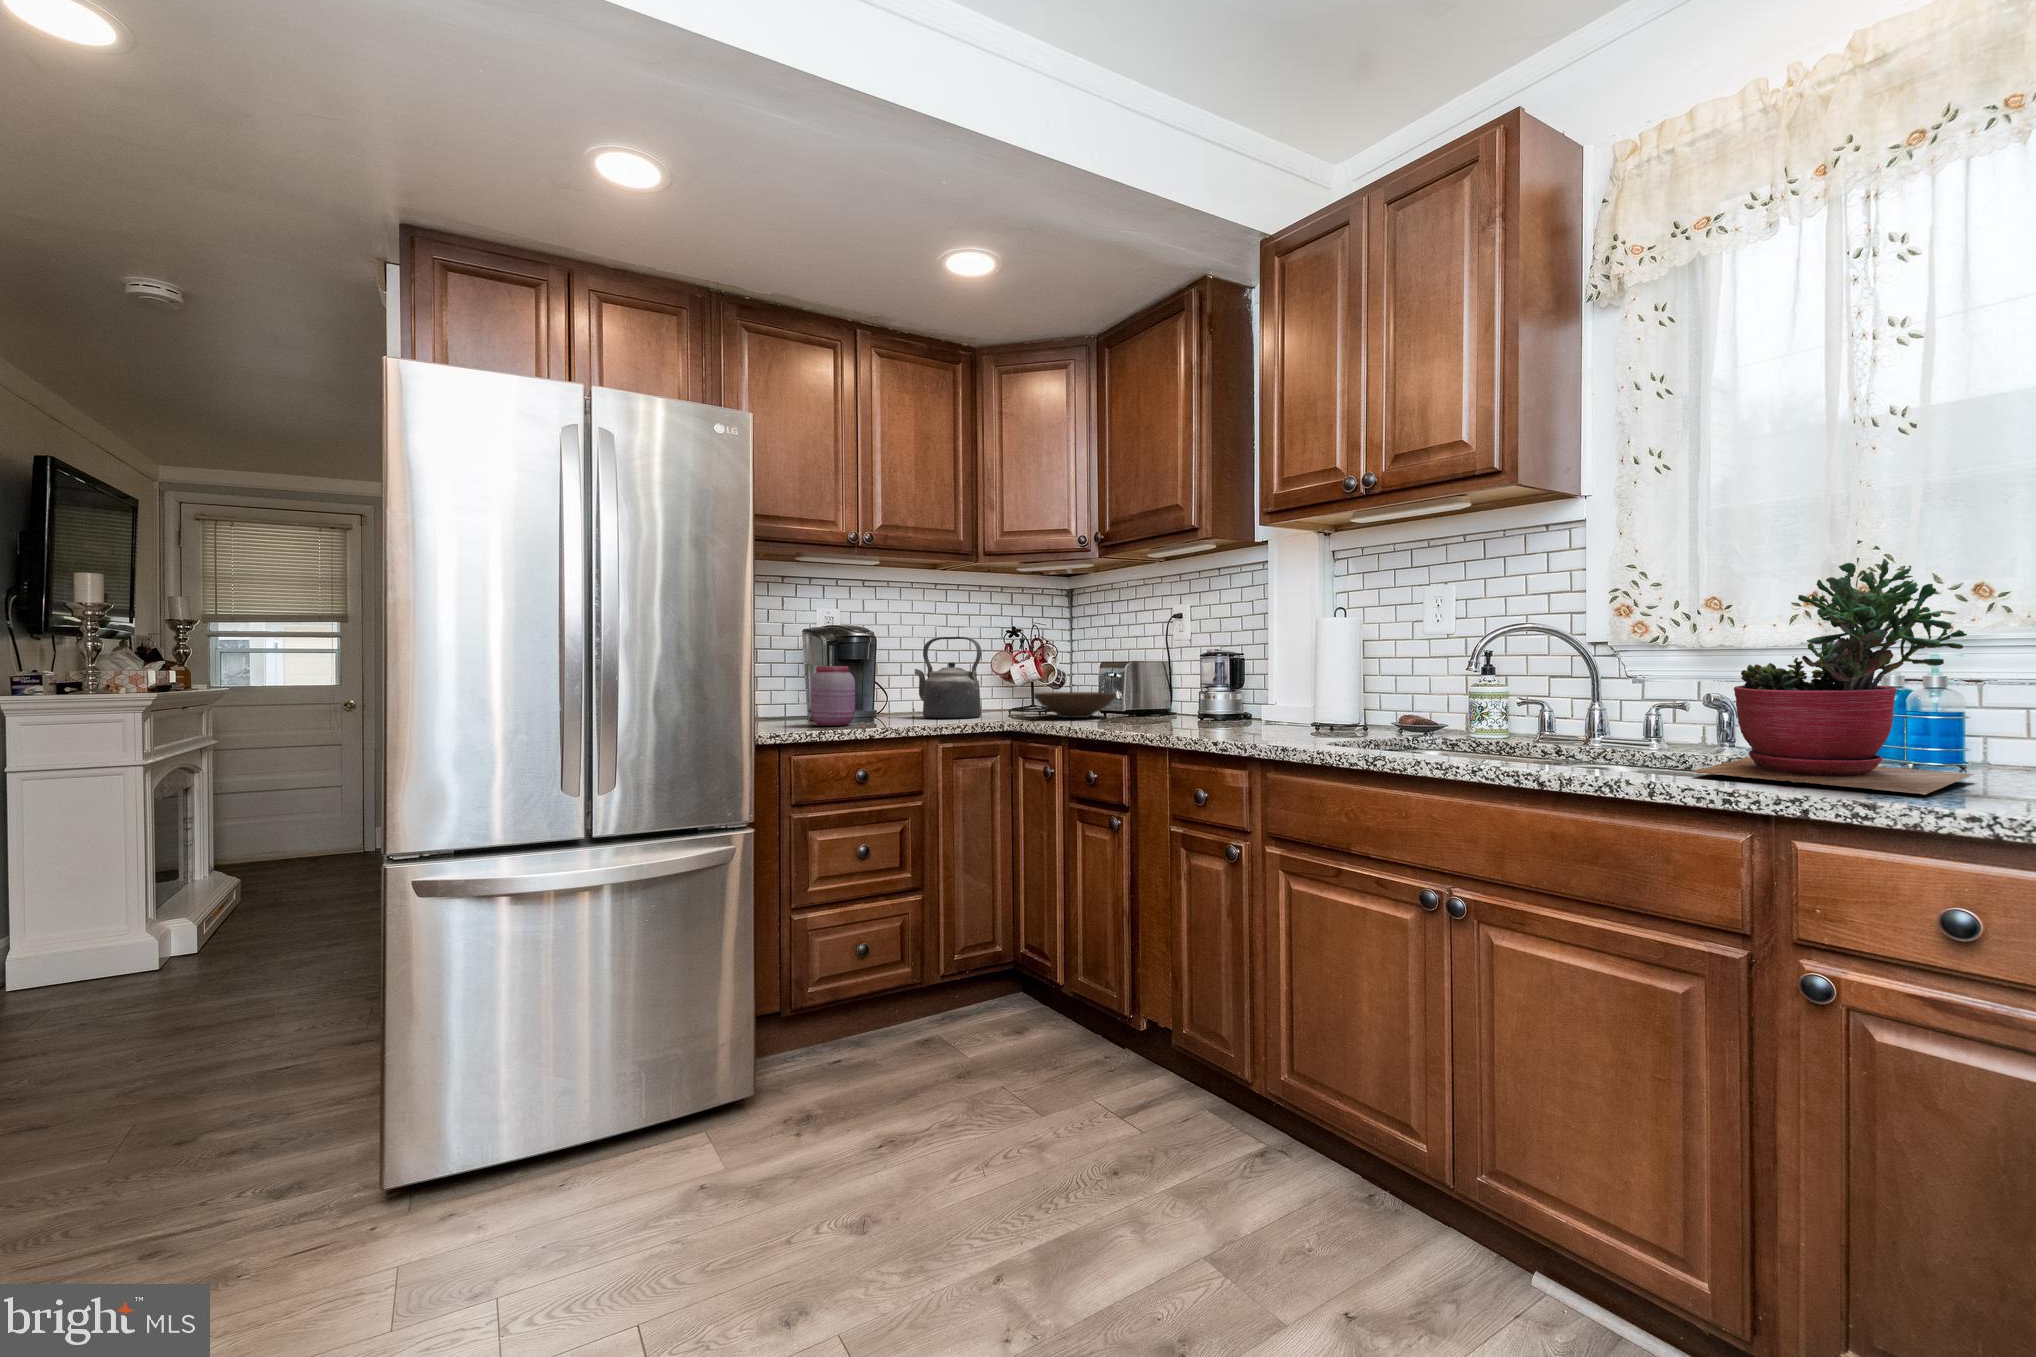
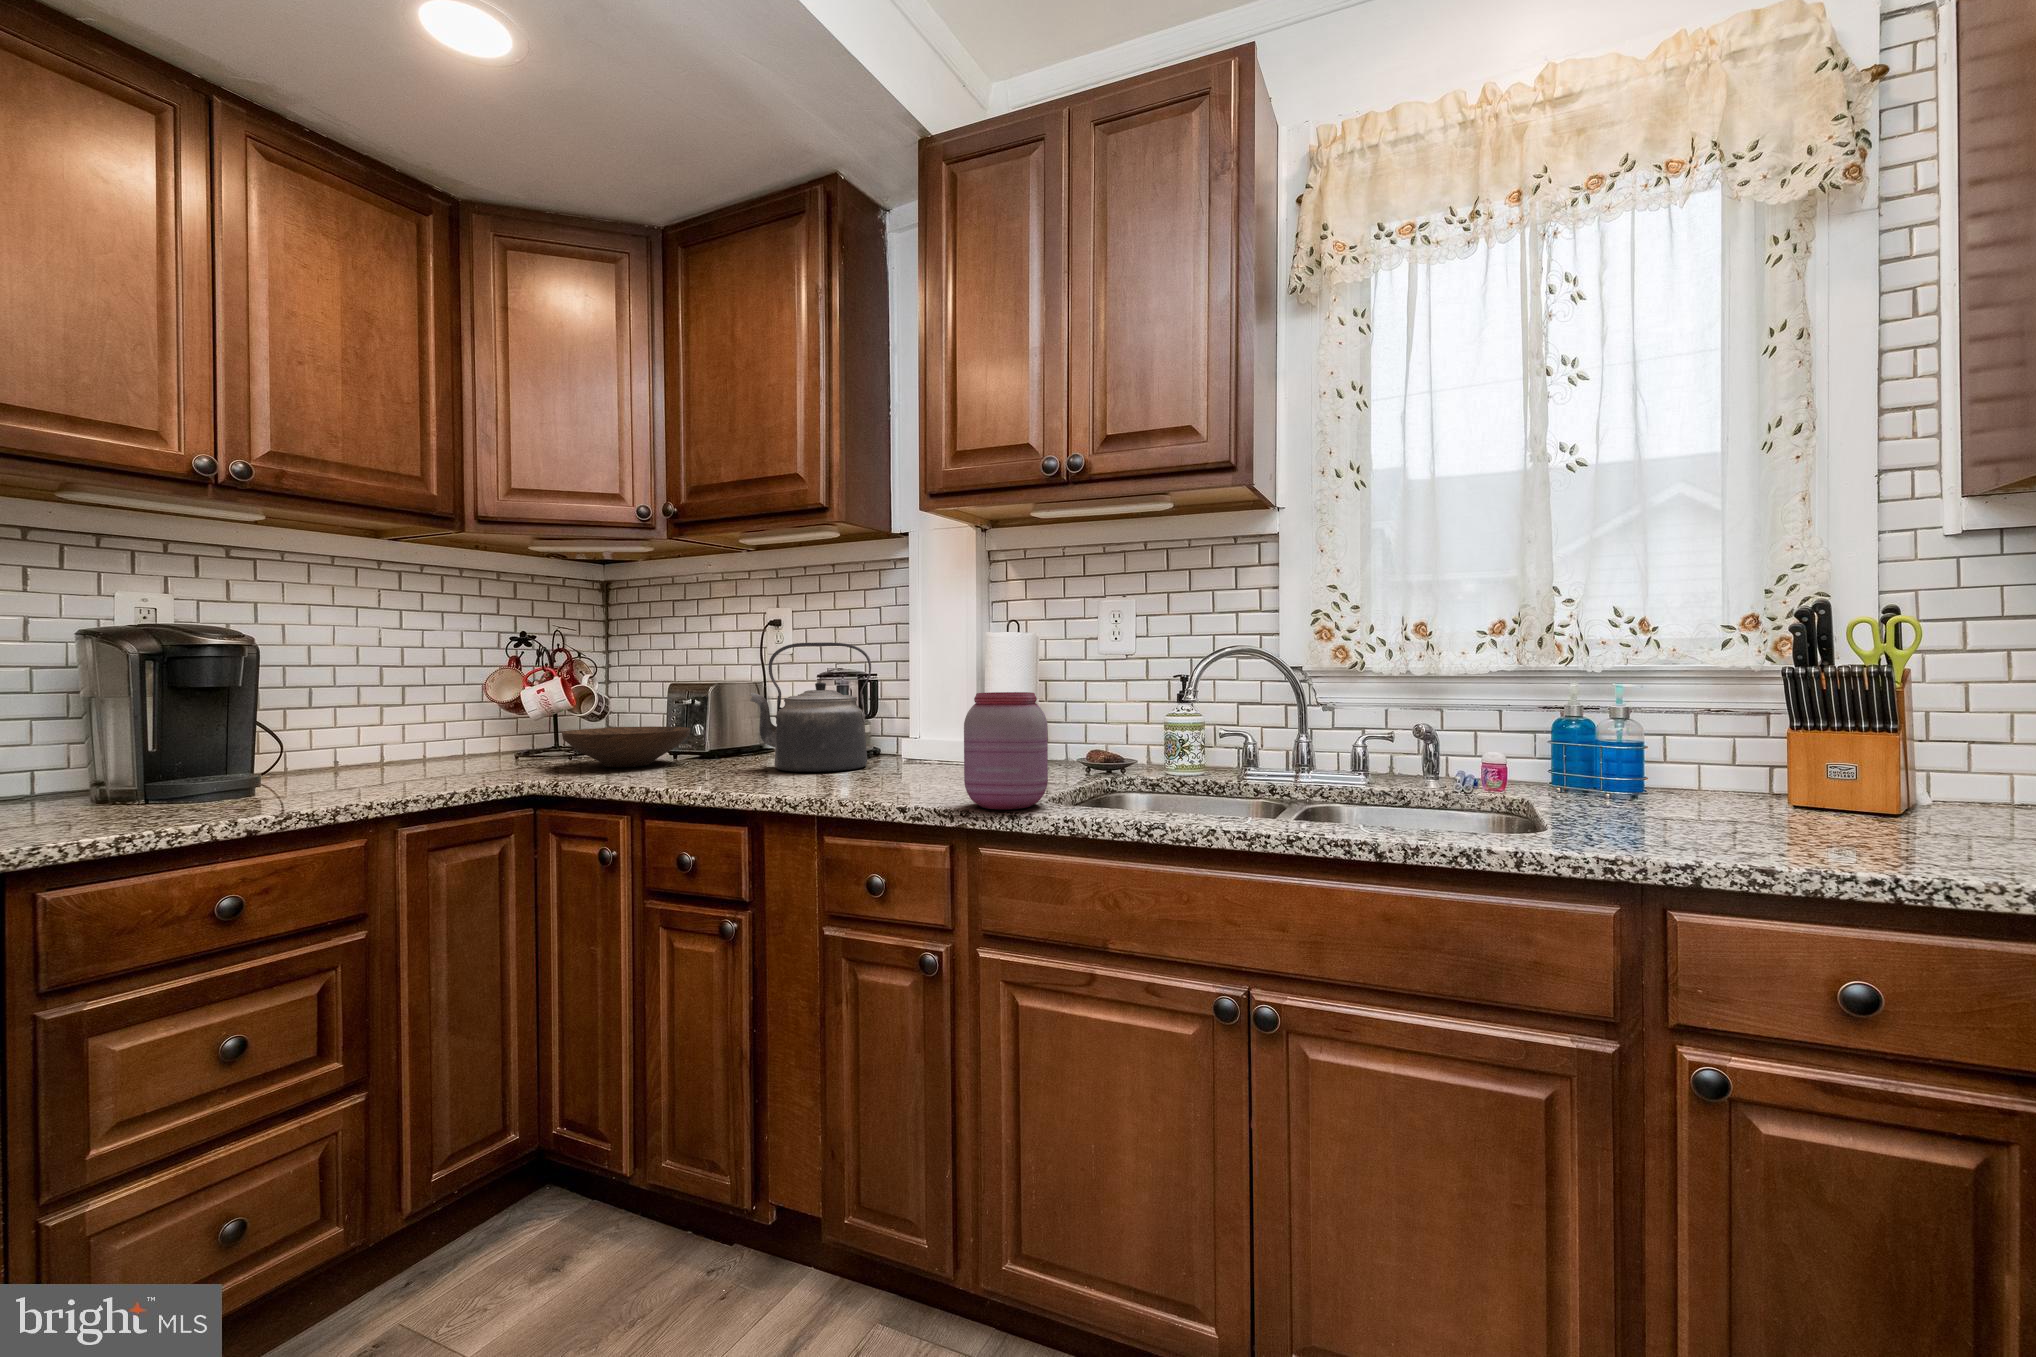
succulent plant: present [1692,559,1974,795] -> none [1504,593,1748,845]
kettle: present [915,637,981,718] -> present [750,642,871,772]
jar: present [810,666,855,726] -> present [964,692,1048,809]

